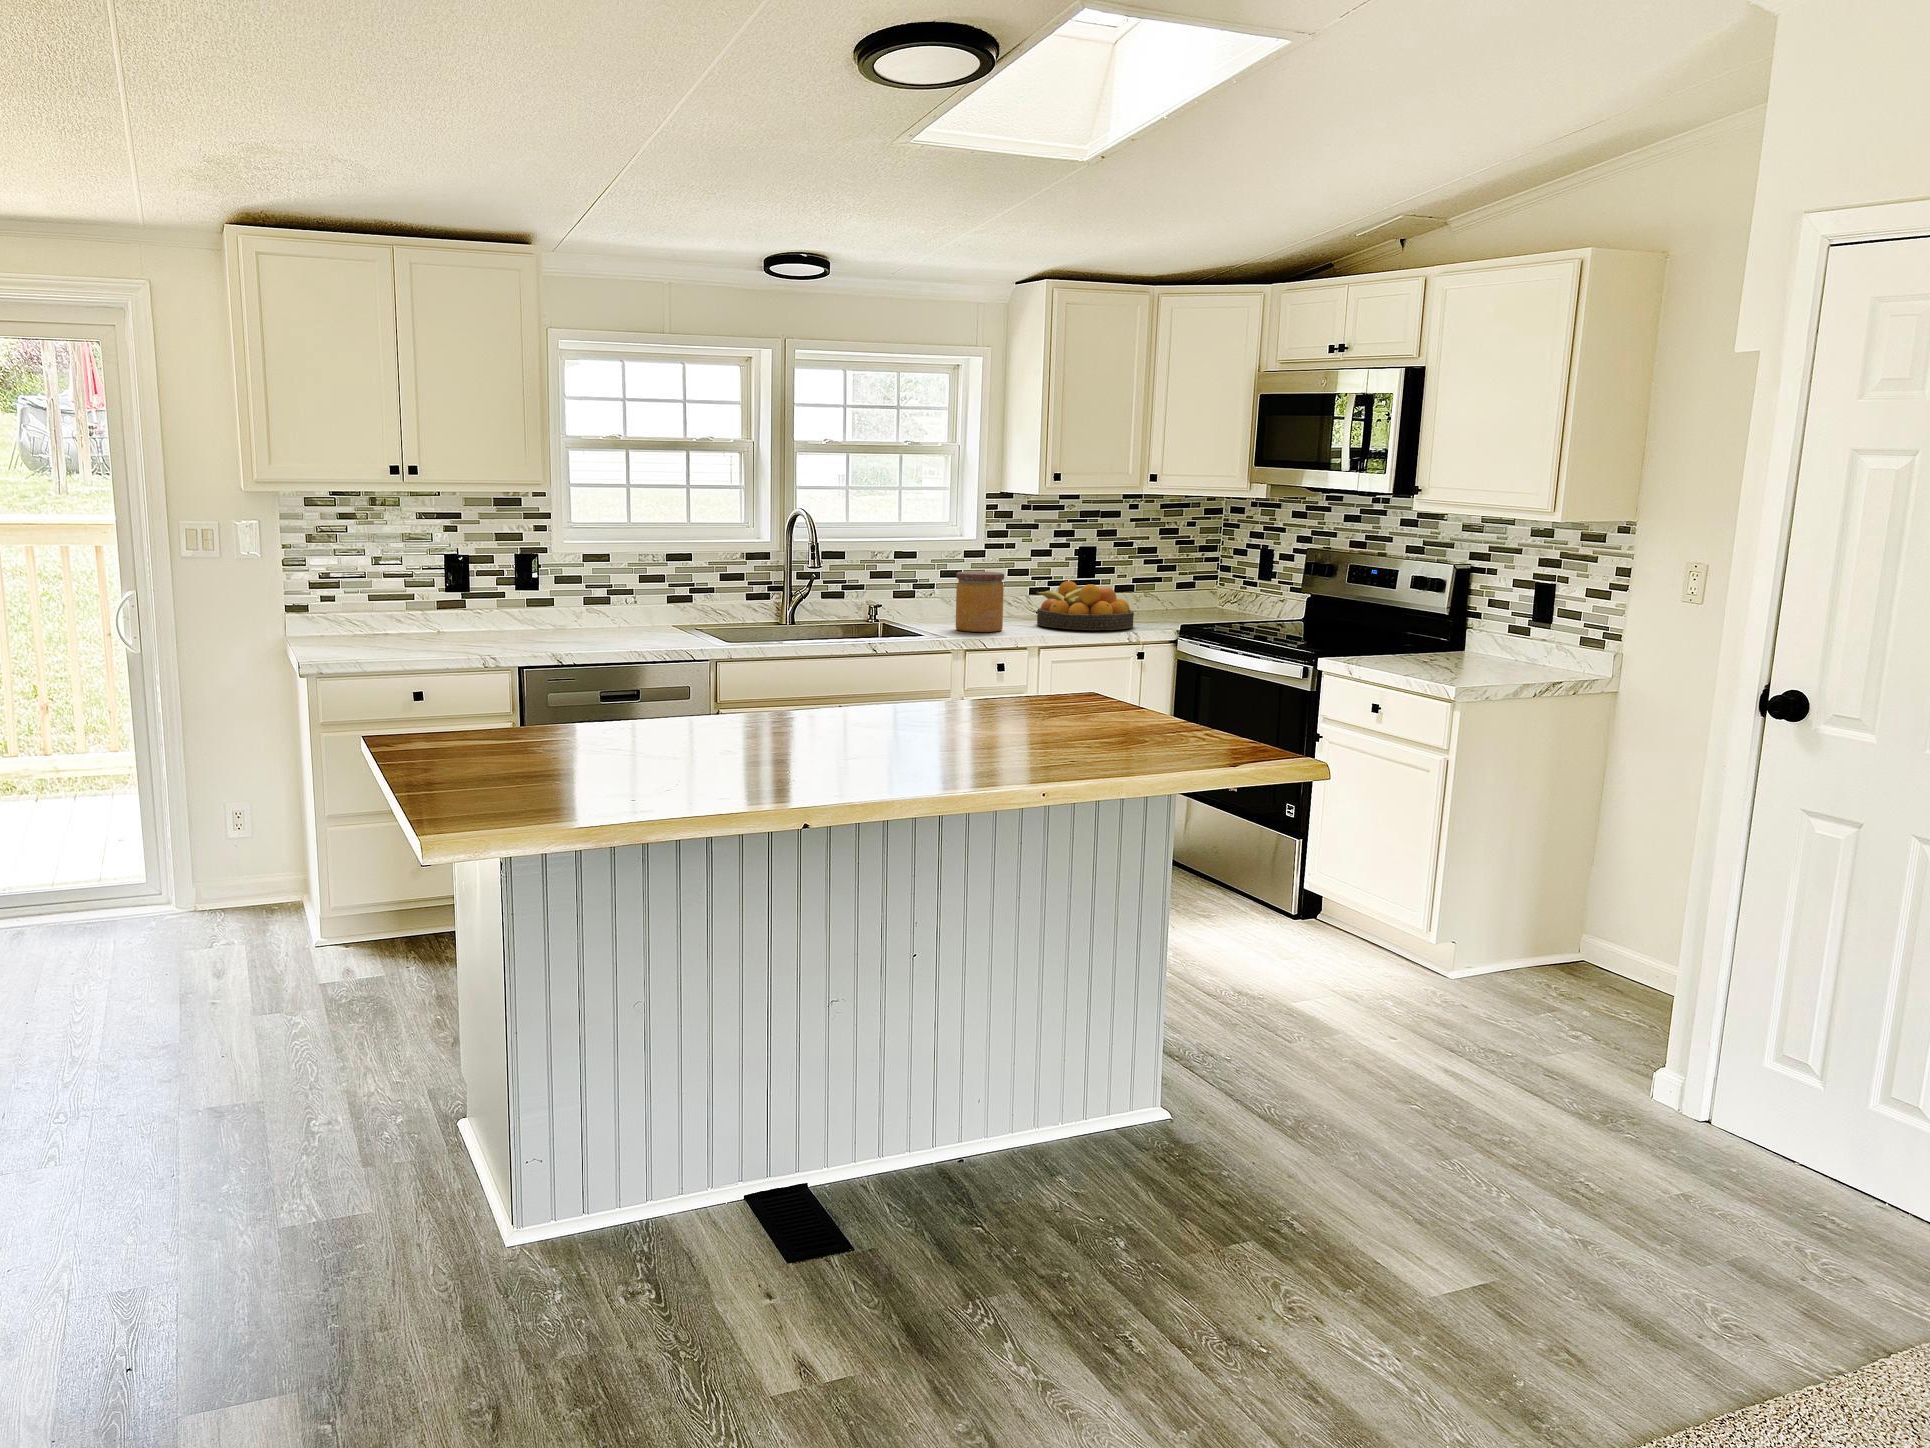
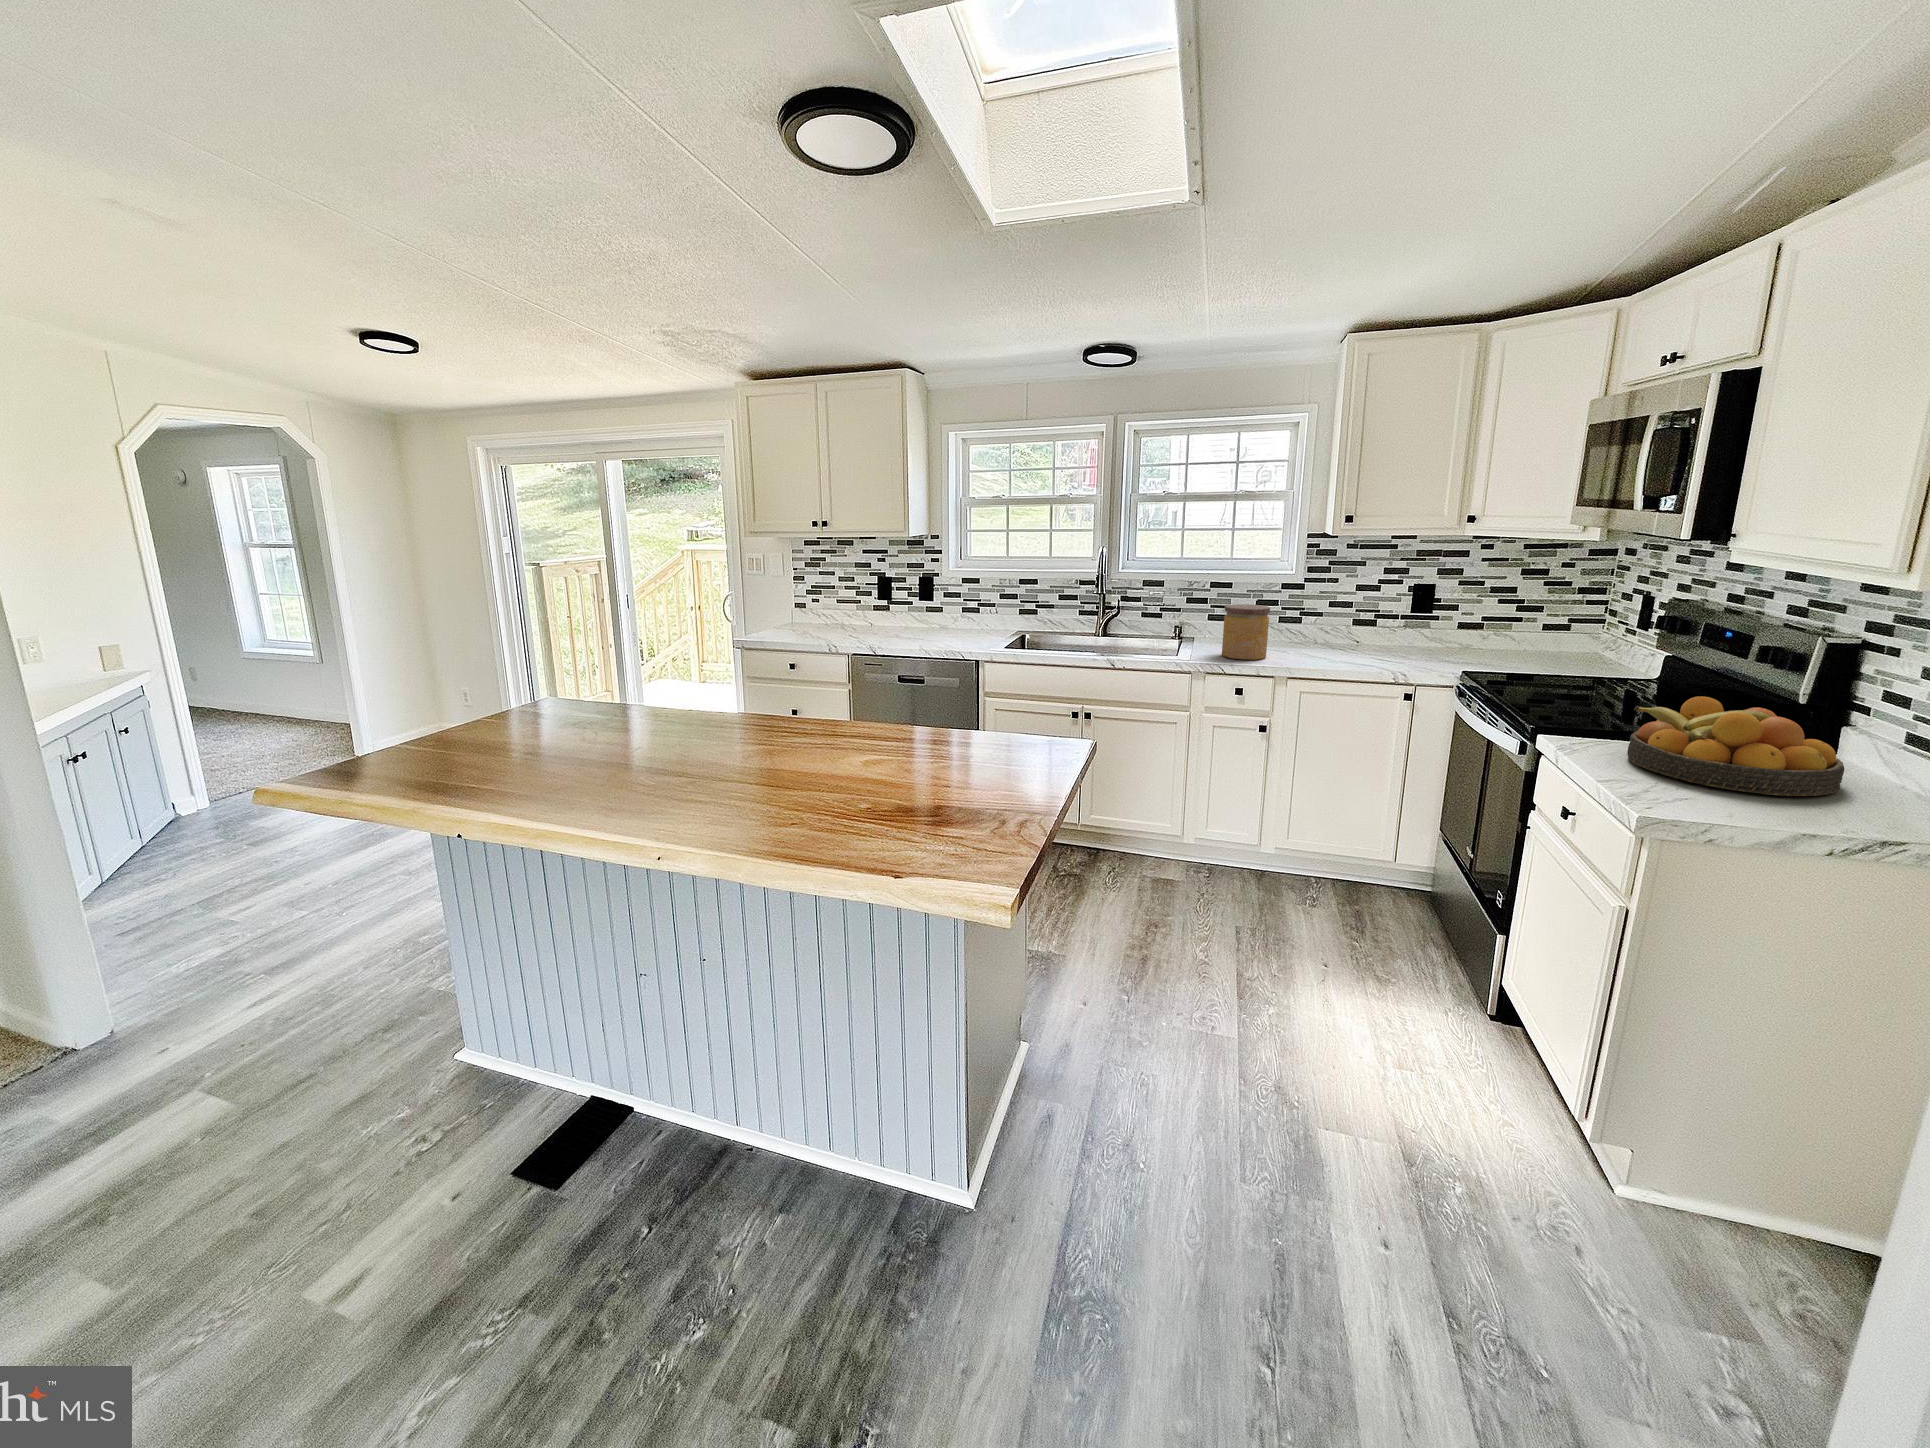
fruit bowl: present [1036,581,1134,630] -> present [1627,696,1844,796]

